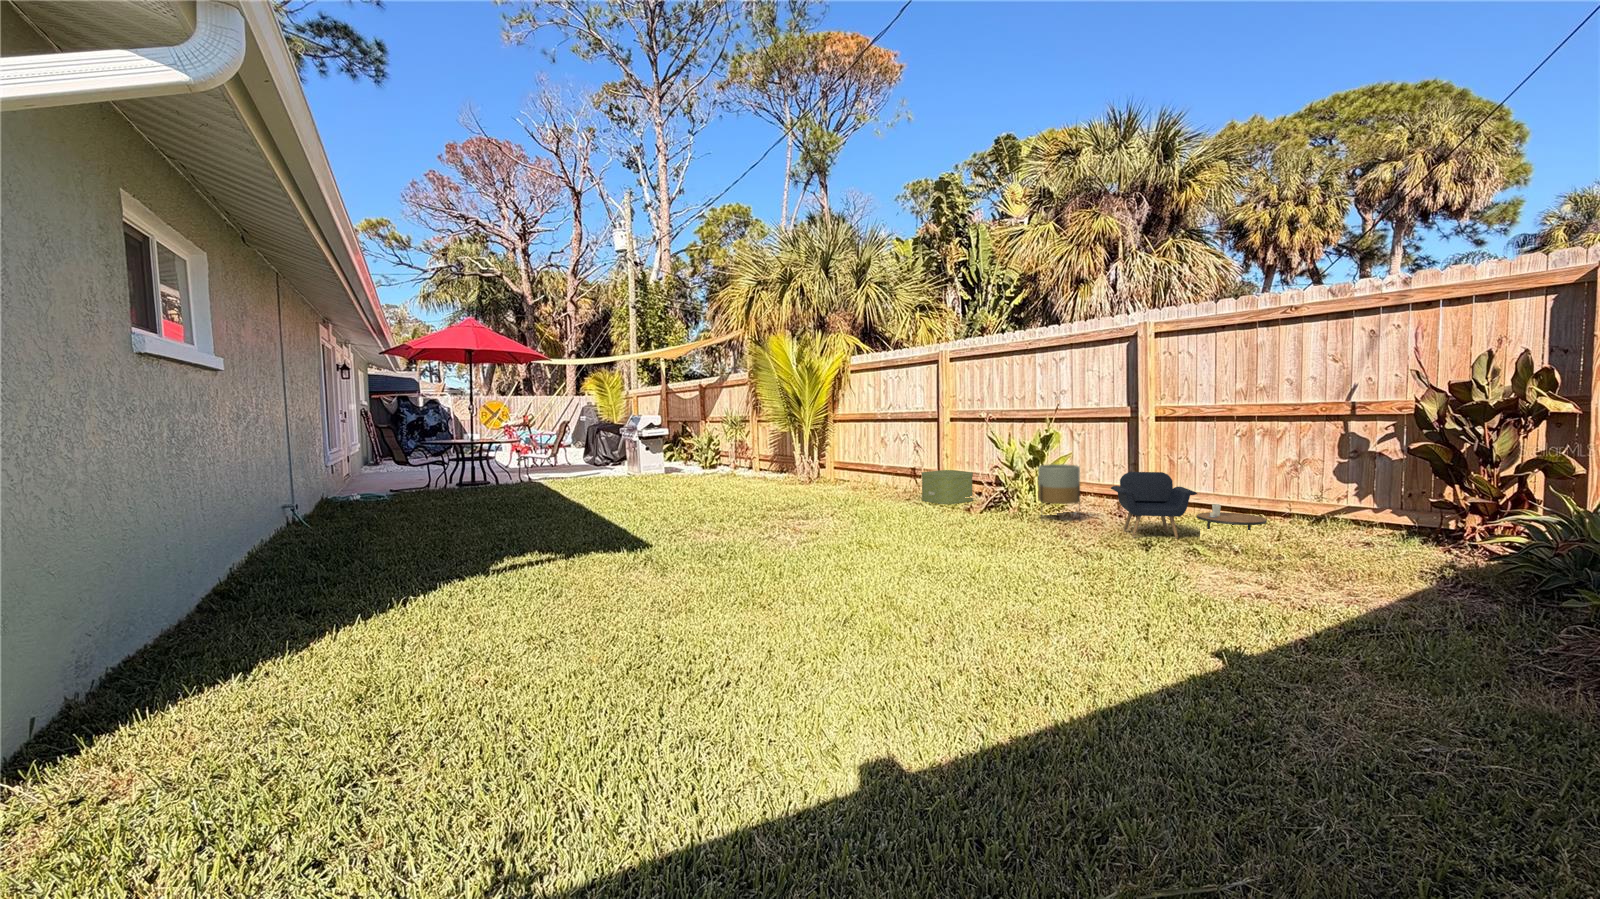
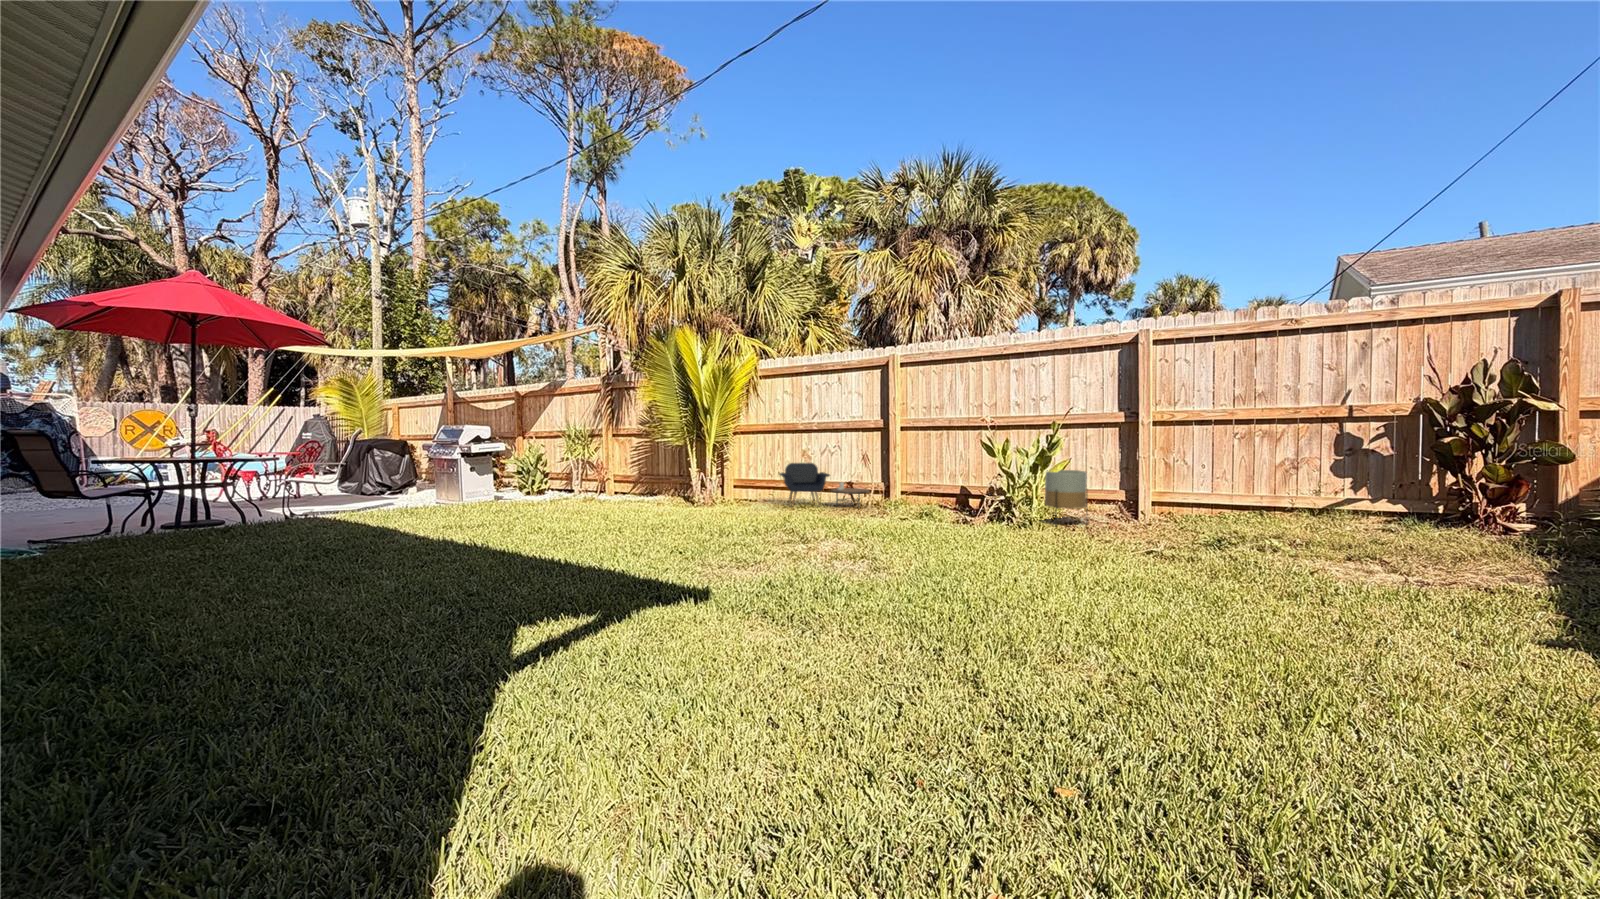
storage box: present [922,470,973,504] -> none [888,481,939,516]
armchair: present [1111,472,1267,539] -> present [780,463,869,507]

